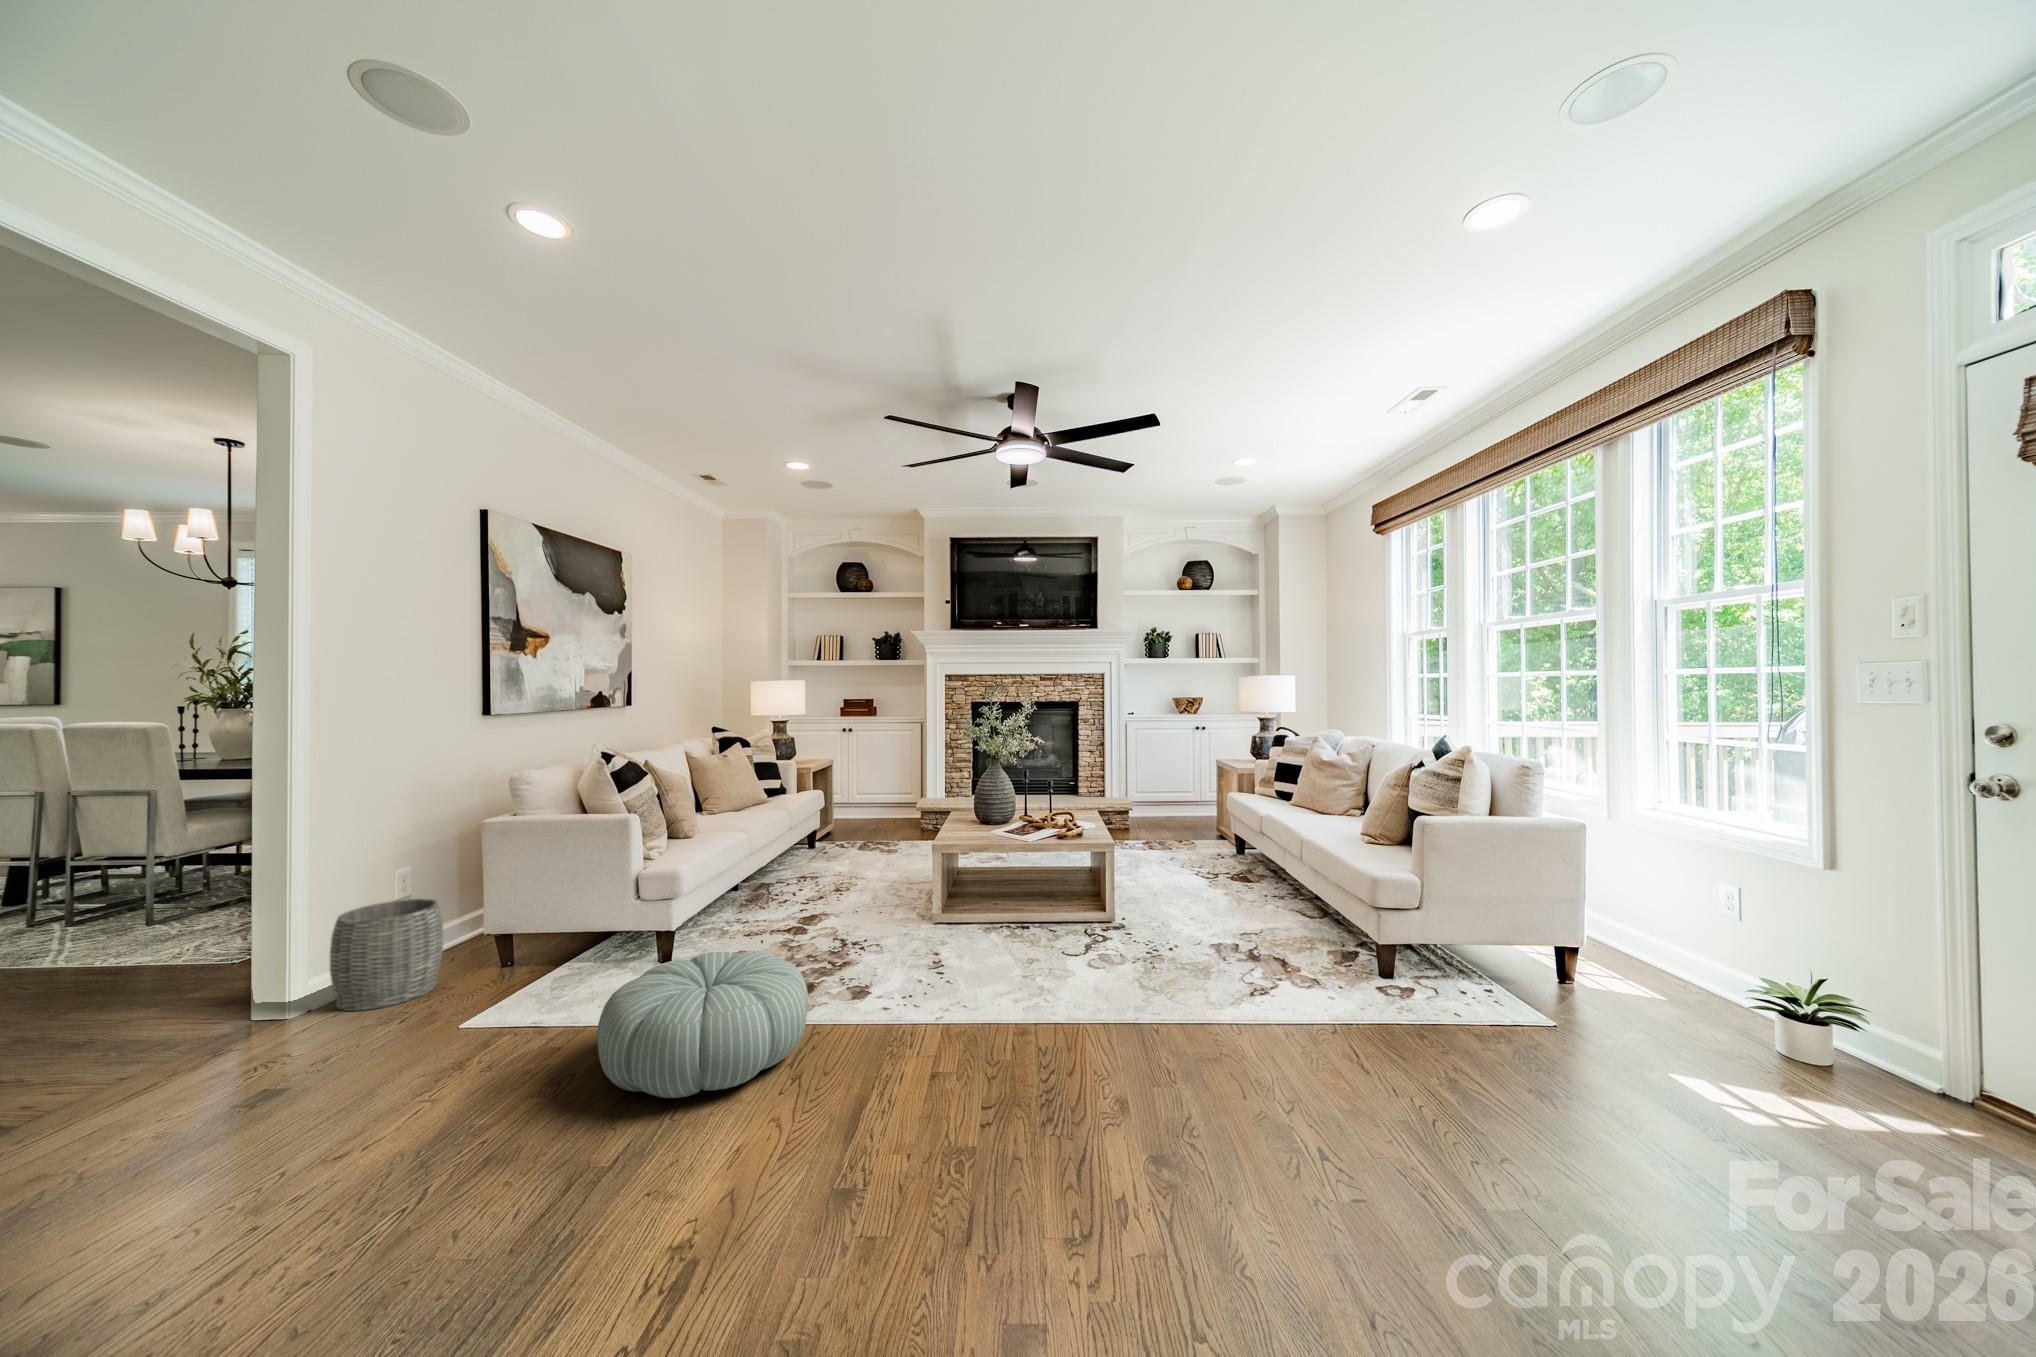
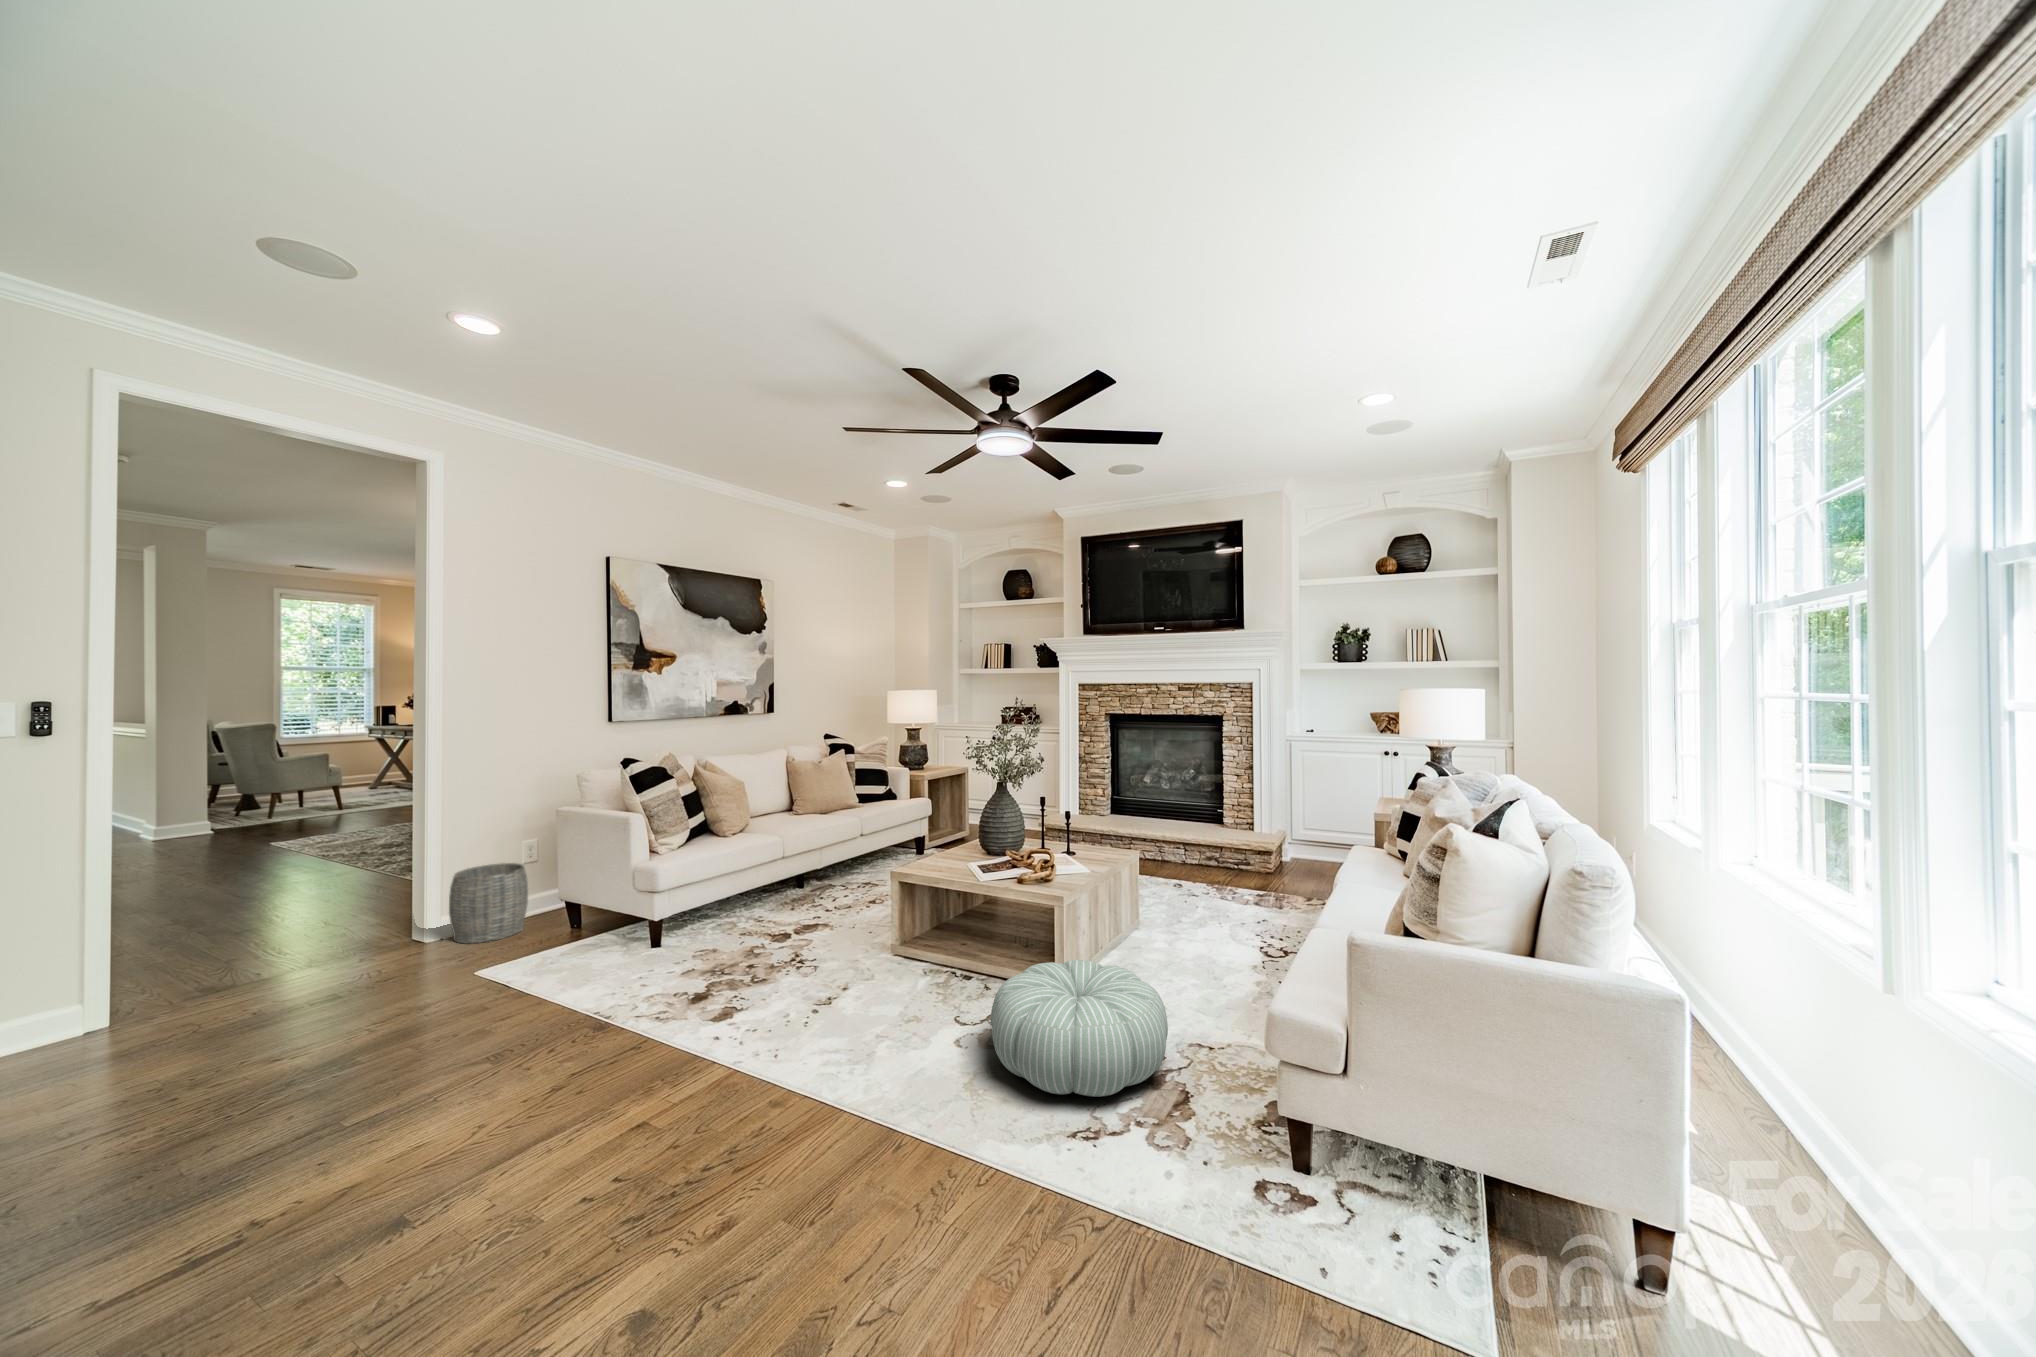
pouf: present [597,951,808,1098] -> present [991,960,1168,1097]

